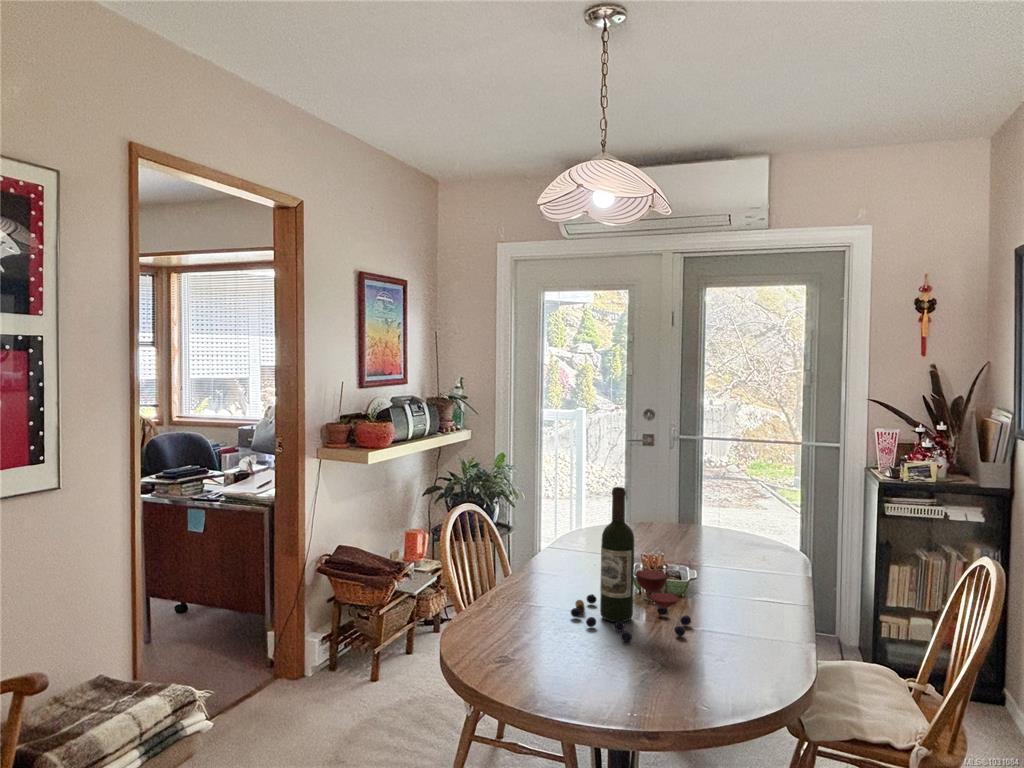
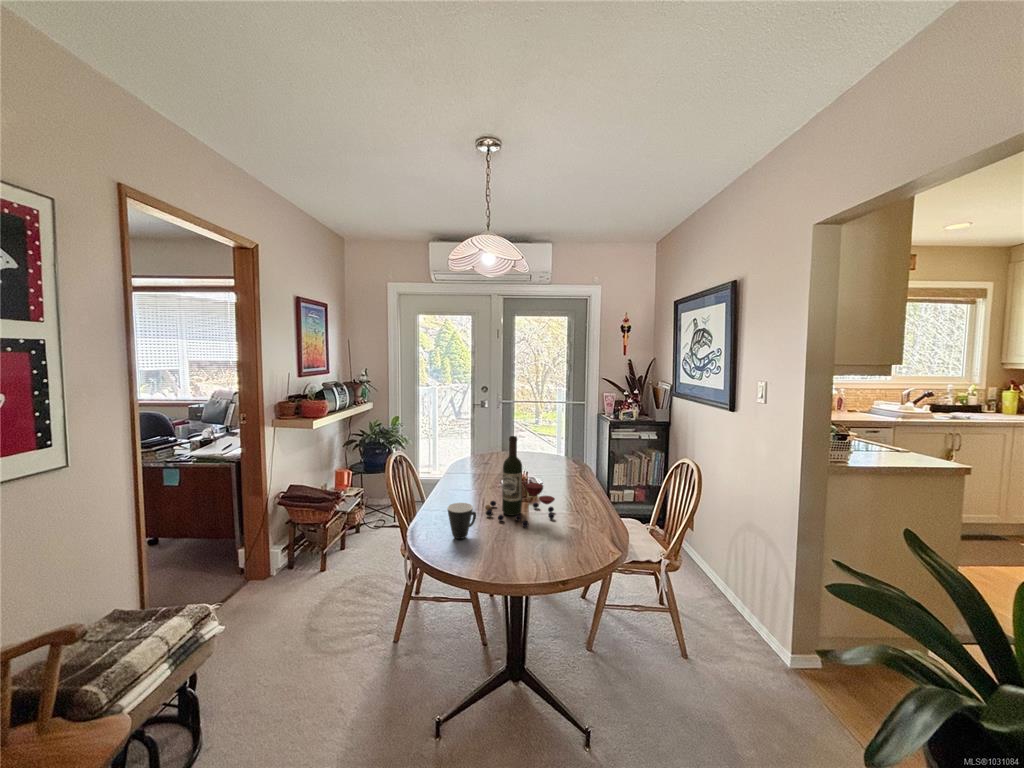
mug: none [493,587,541,645] -> present [448,503,476,539]

